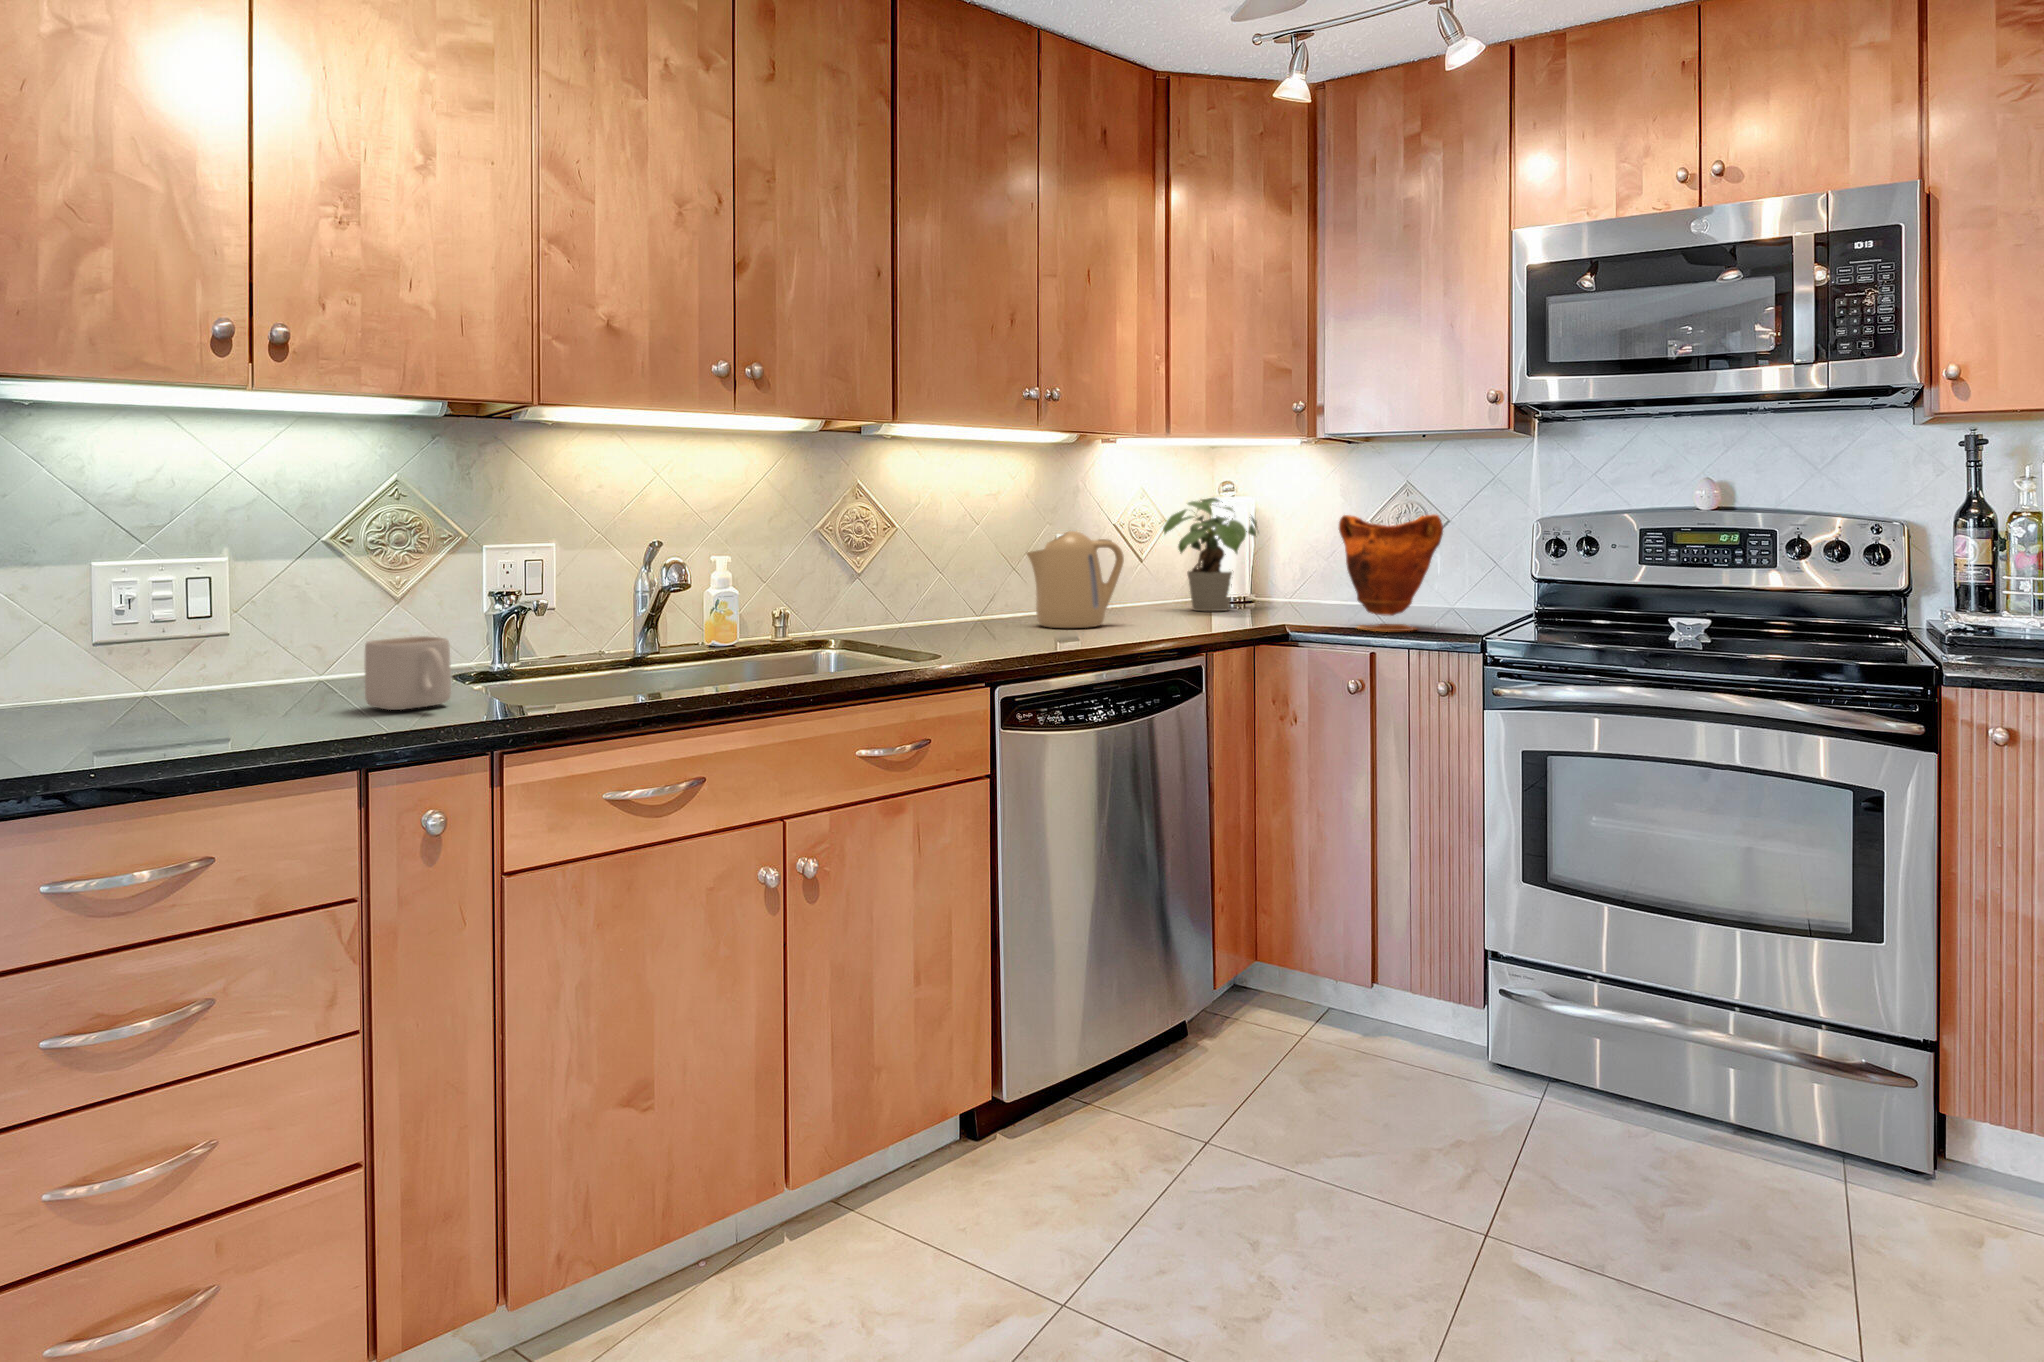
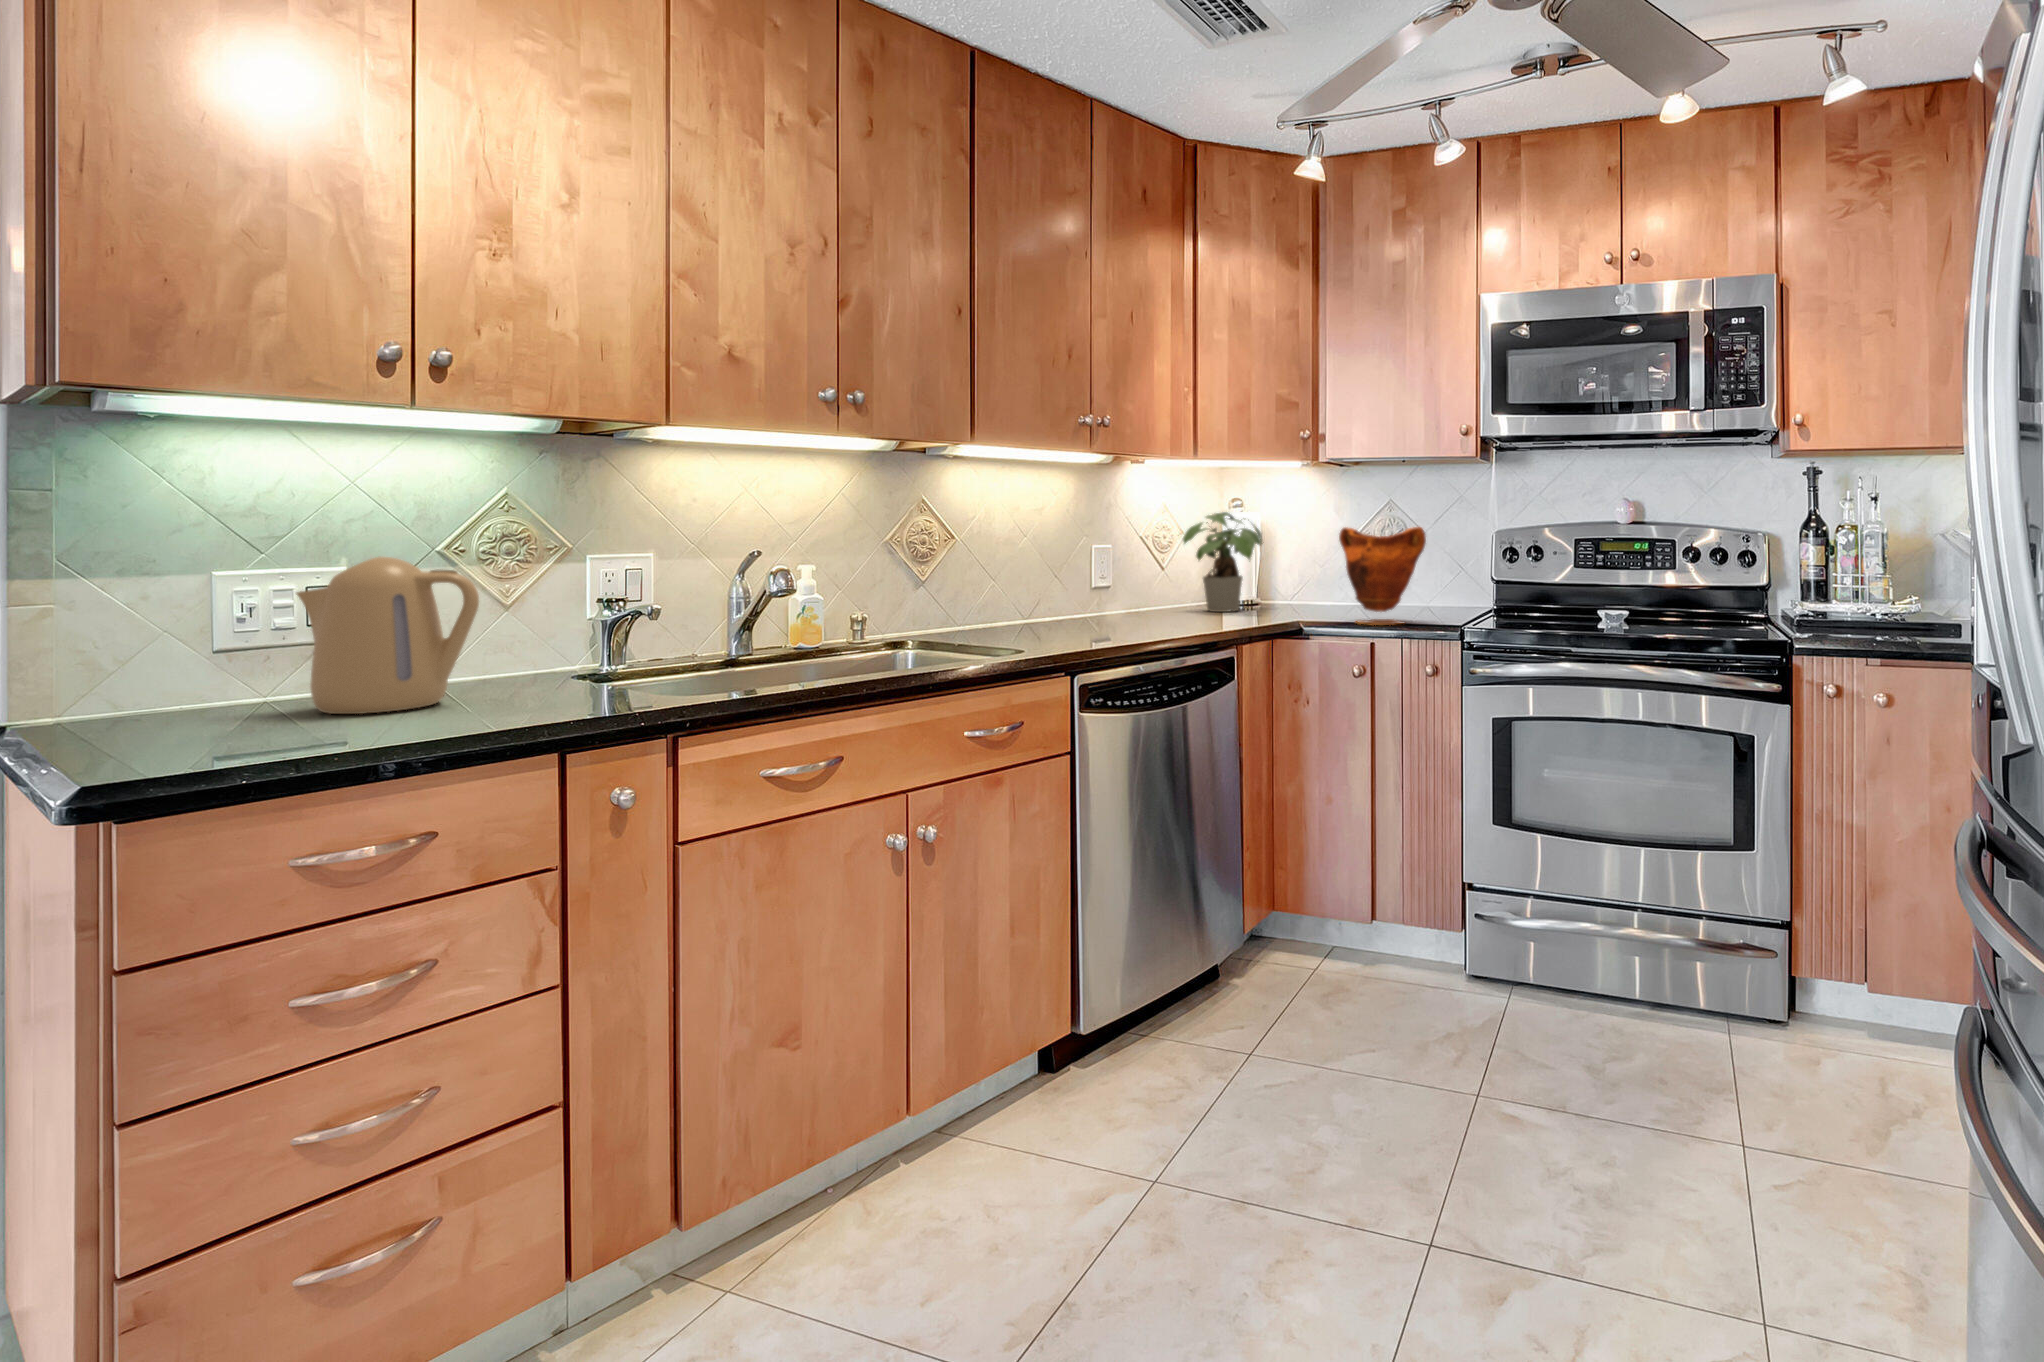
kettle: present [1027,531,1124,628] -> present [296,557,479,714]
mug: present [365,636,451,710] -> none [521,638,606,705]

